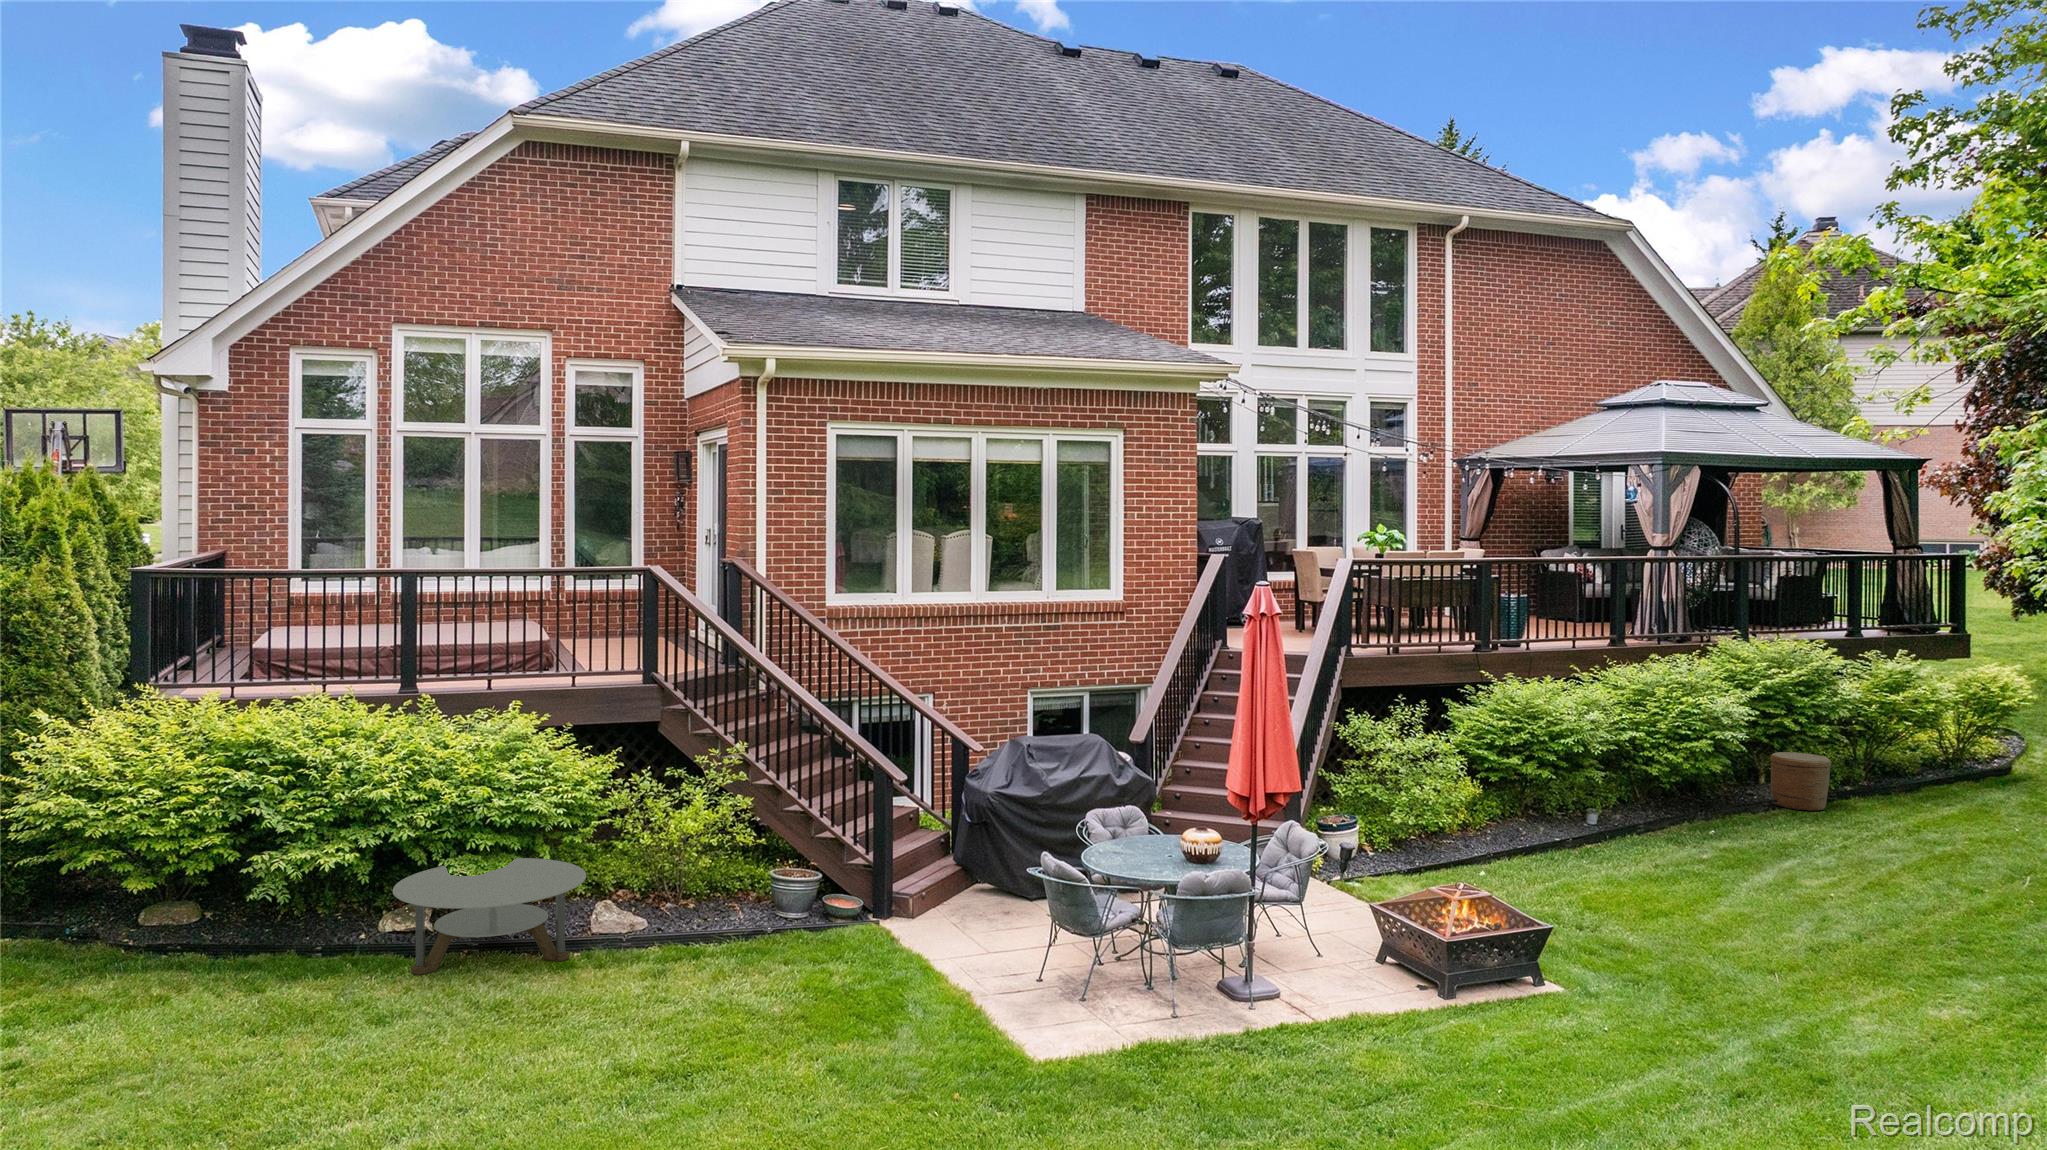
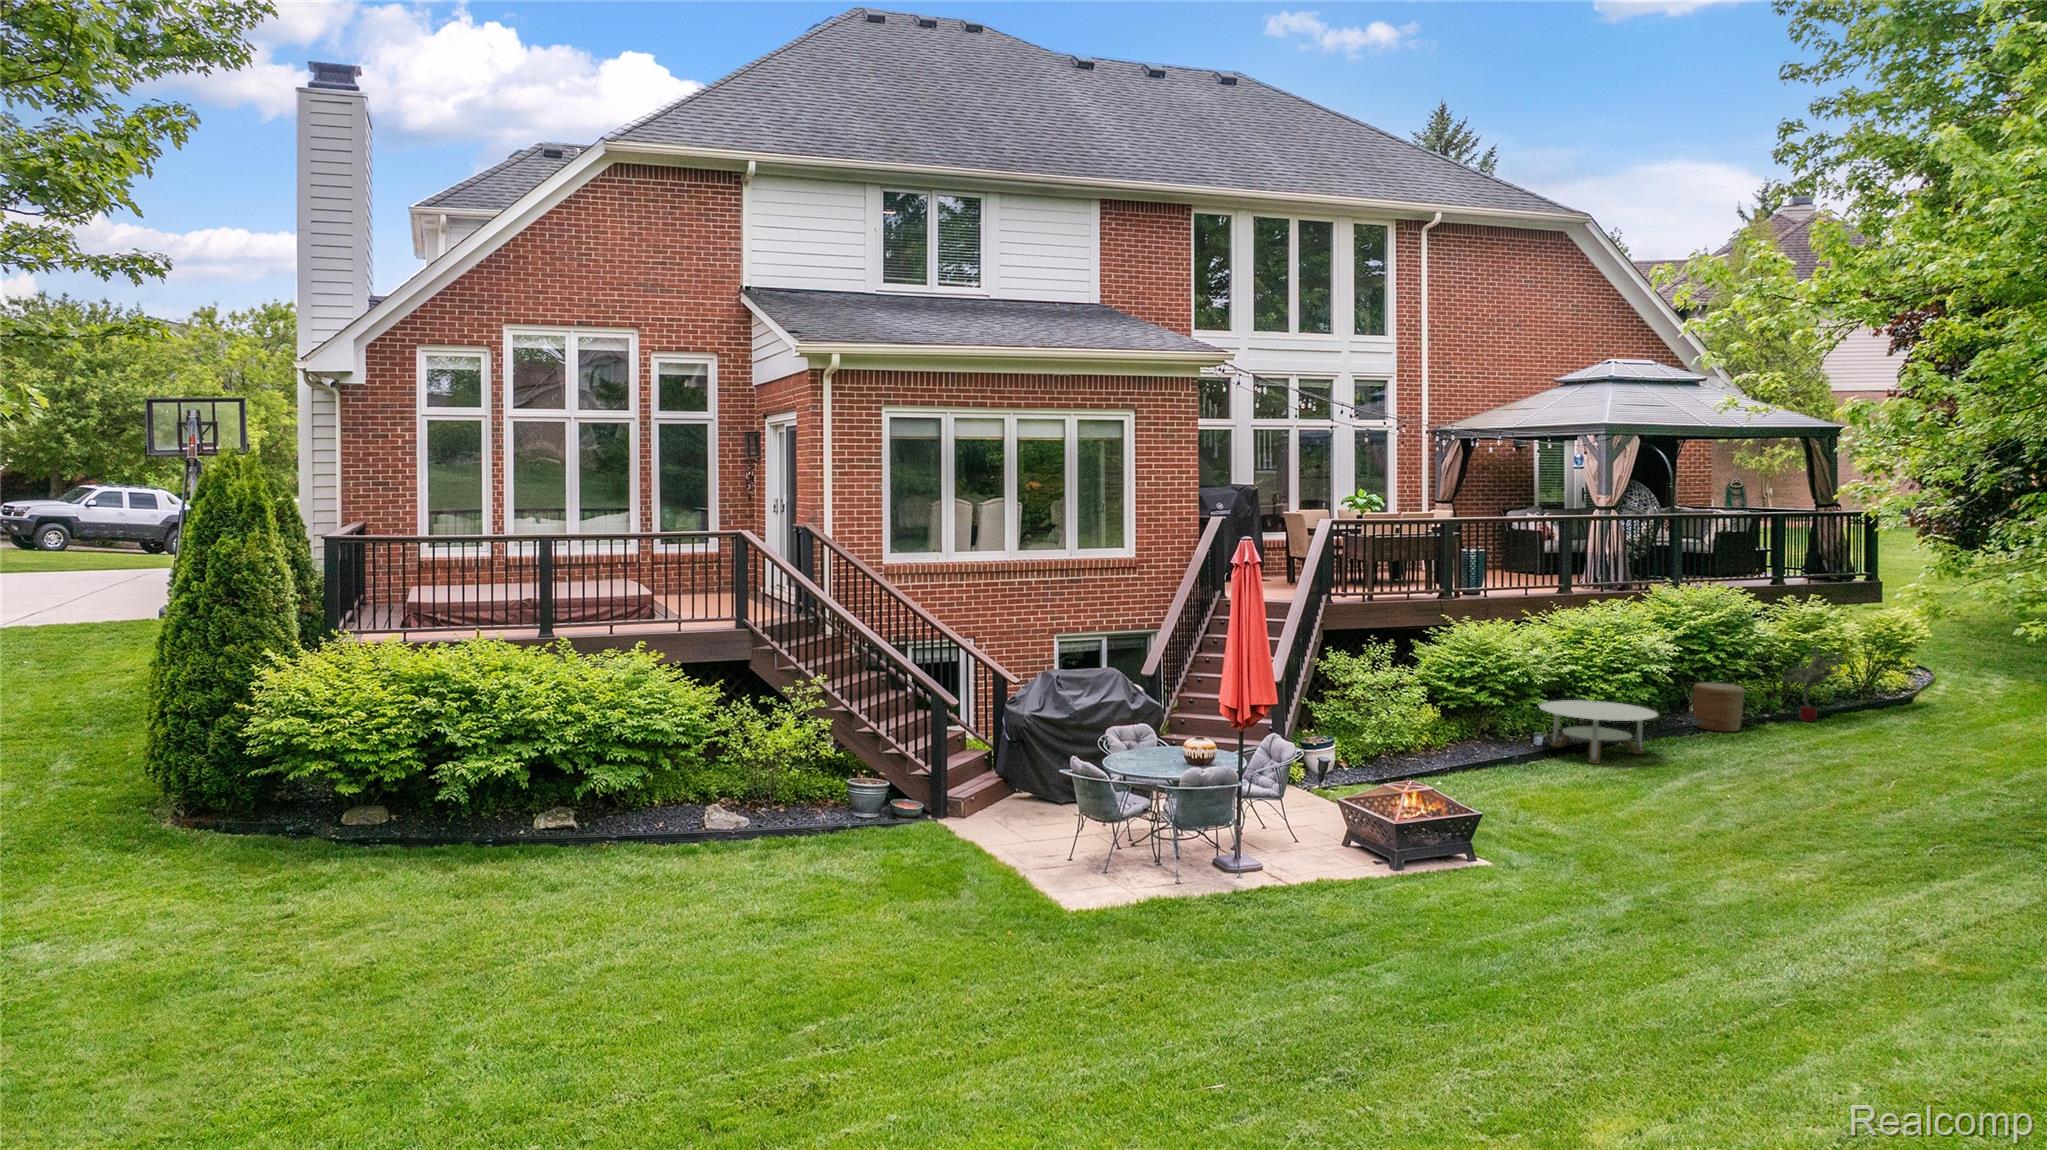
potted tree: none [1866,707,1941,798] -> present [1781,644,1842,722]
round table: present [393,858,586,975] -> present [1539,700,1658,764]

